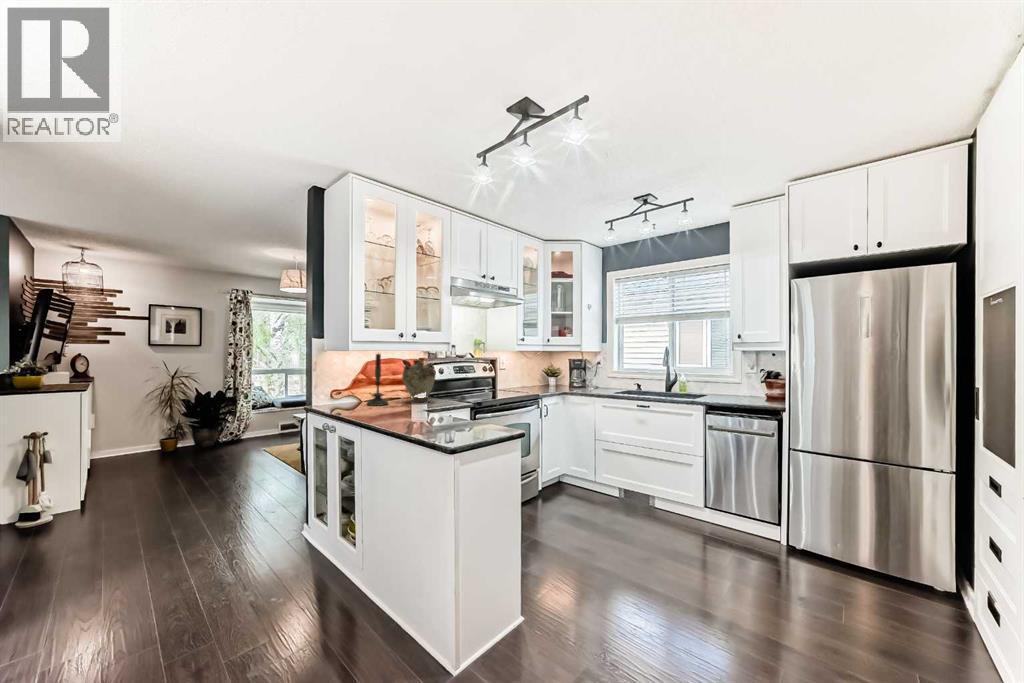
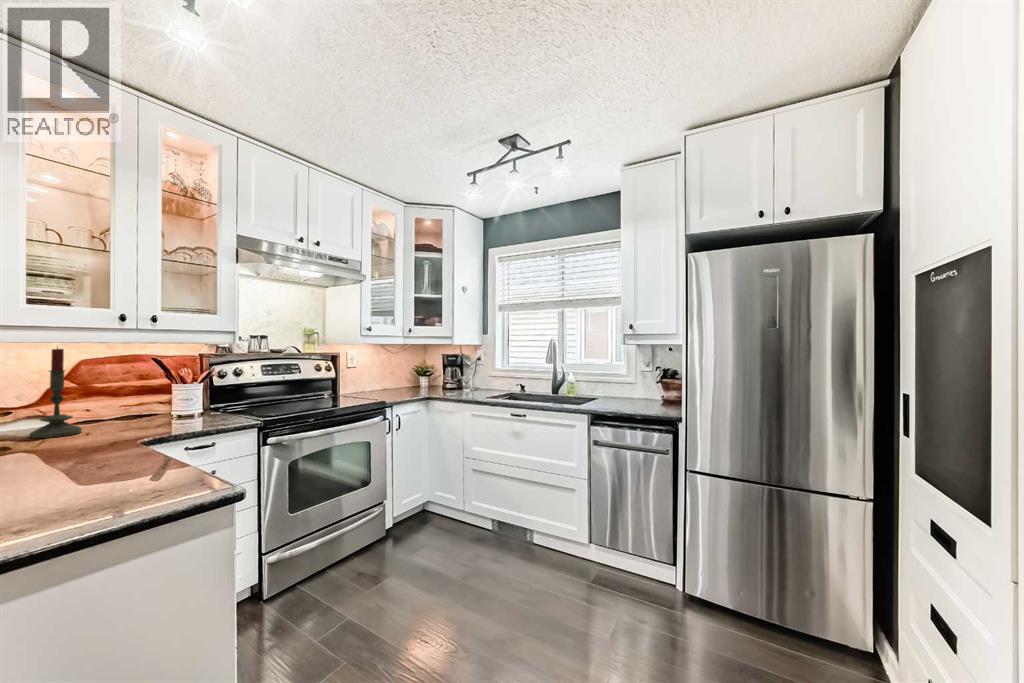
vase: present [402,360,435,402] -> none [120,358,189,426]

